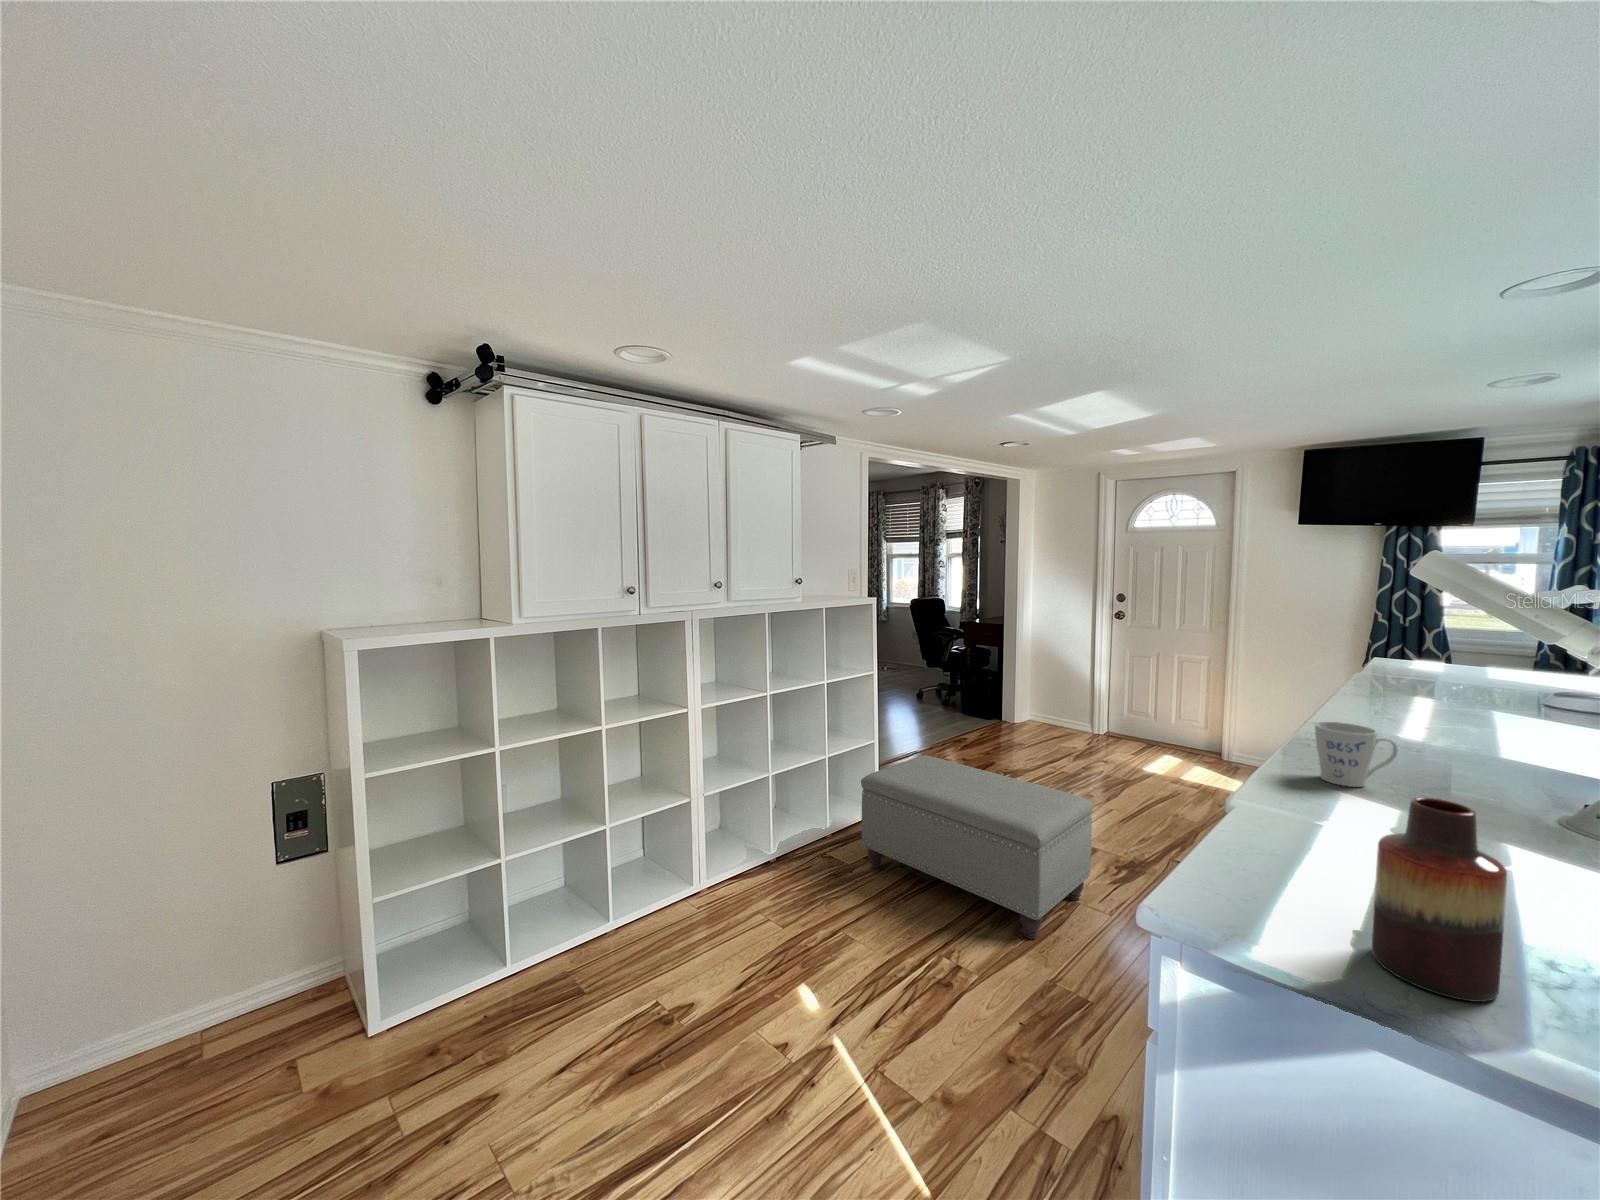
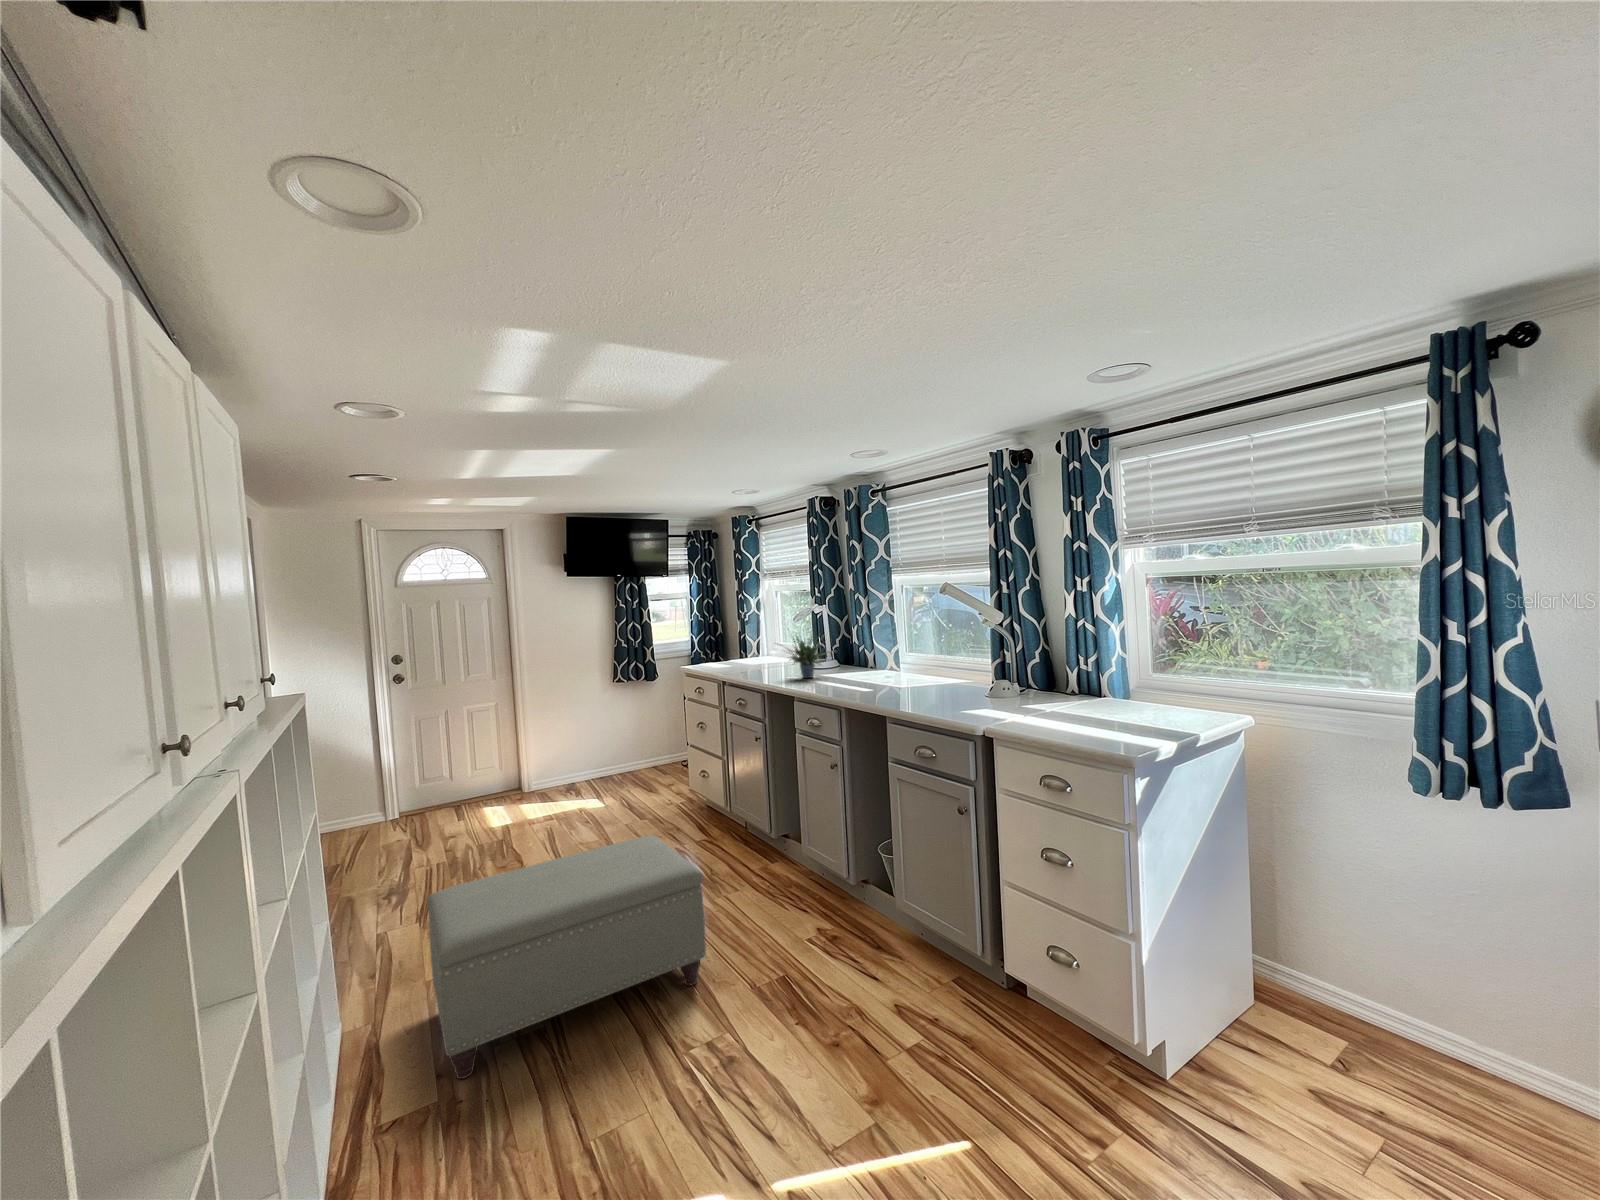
potted plant: none [1404,609,1553,709] -> present [777,634,827,678]
mug: present [1315,722,1398,787] -> none [923,677,950,710]
vase: present [1372,798,1507,1002] -> none [1130,666,1171,735]

